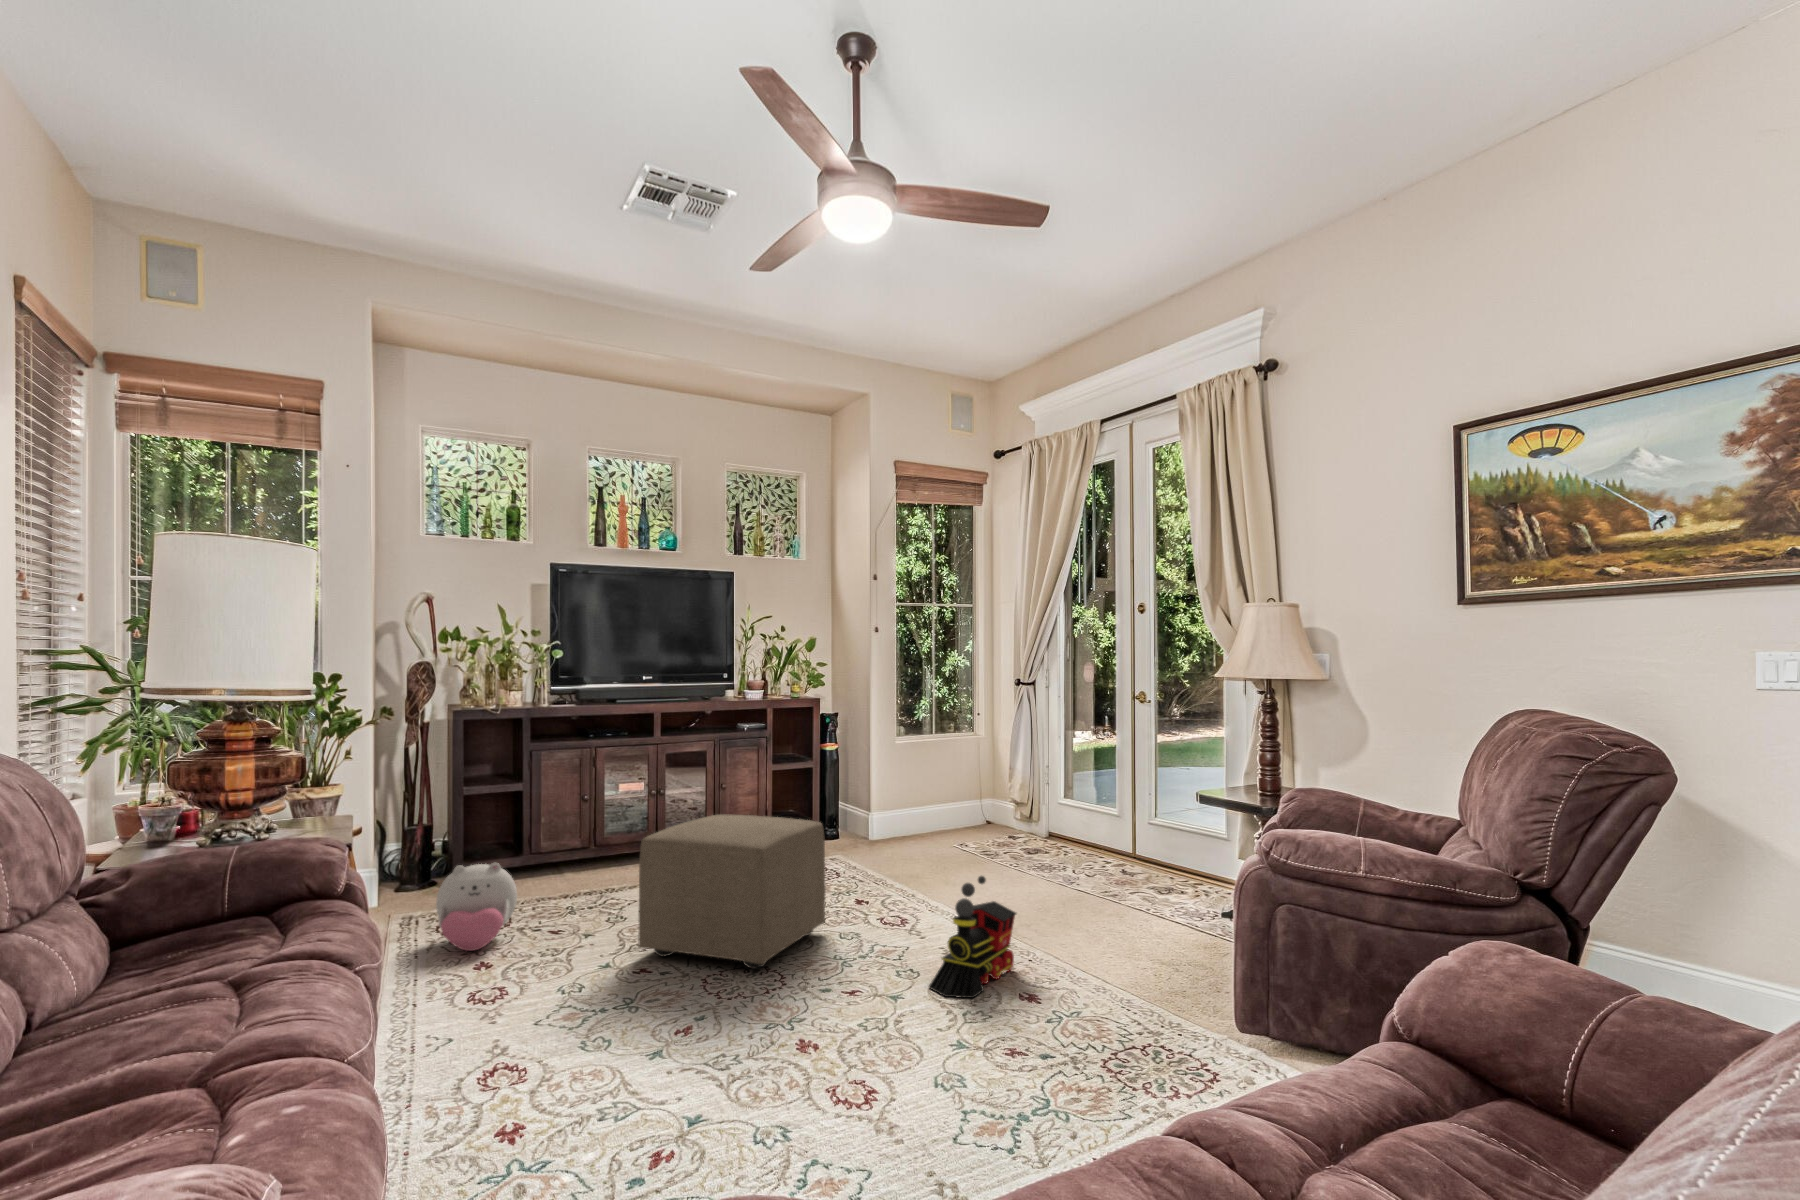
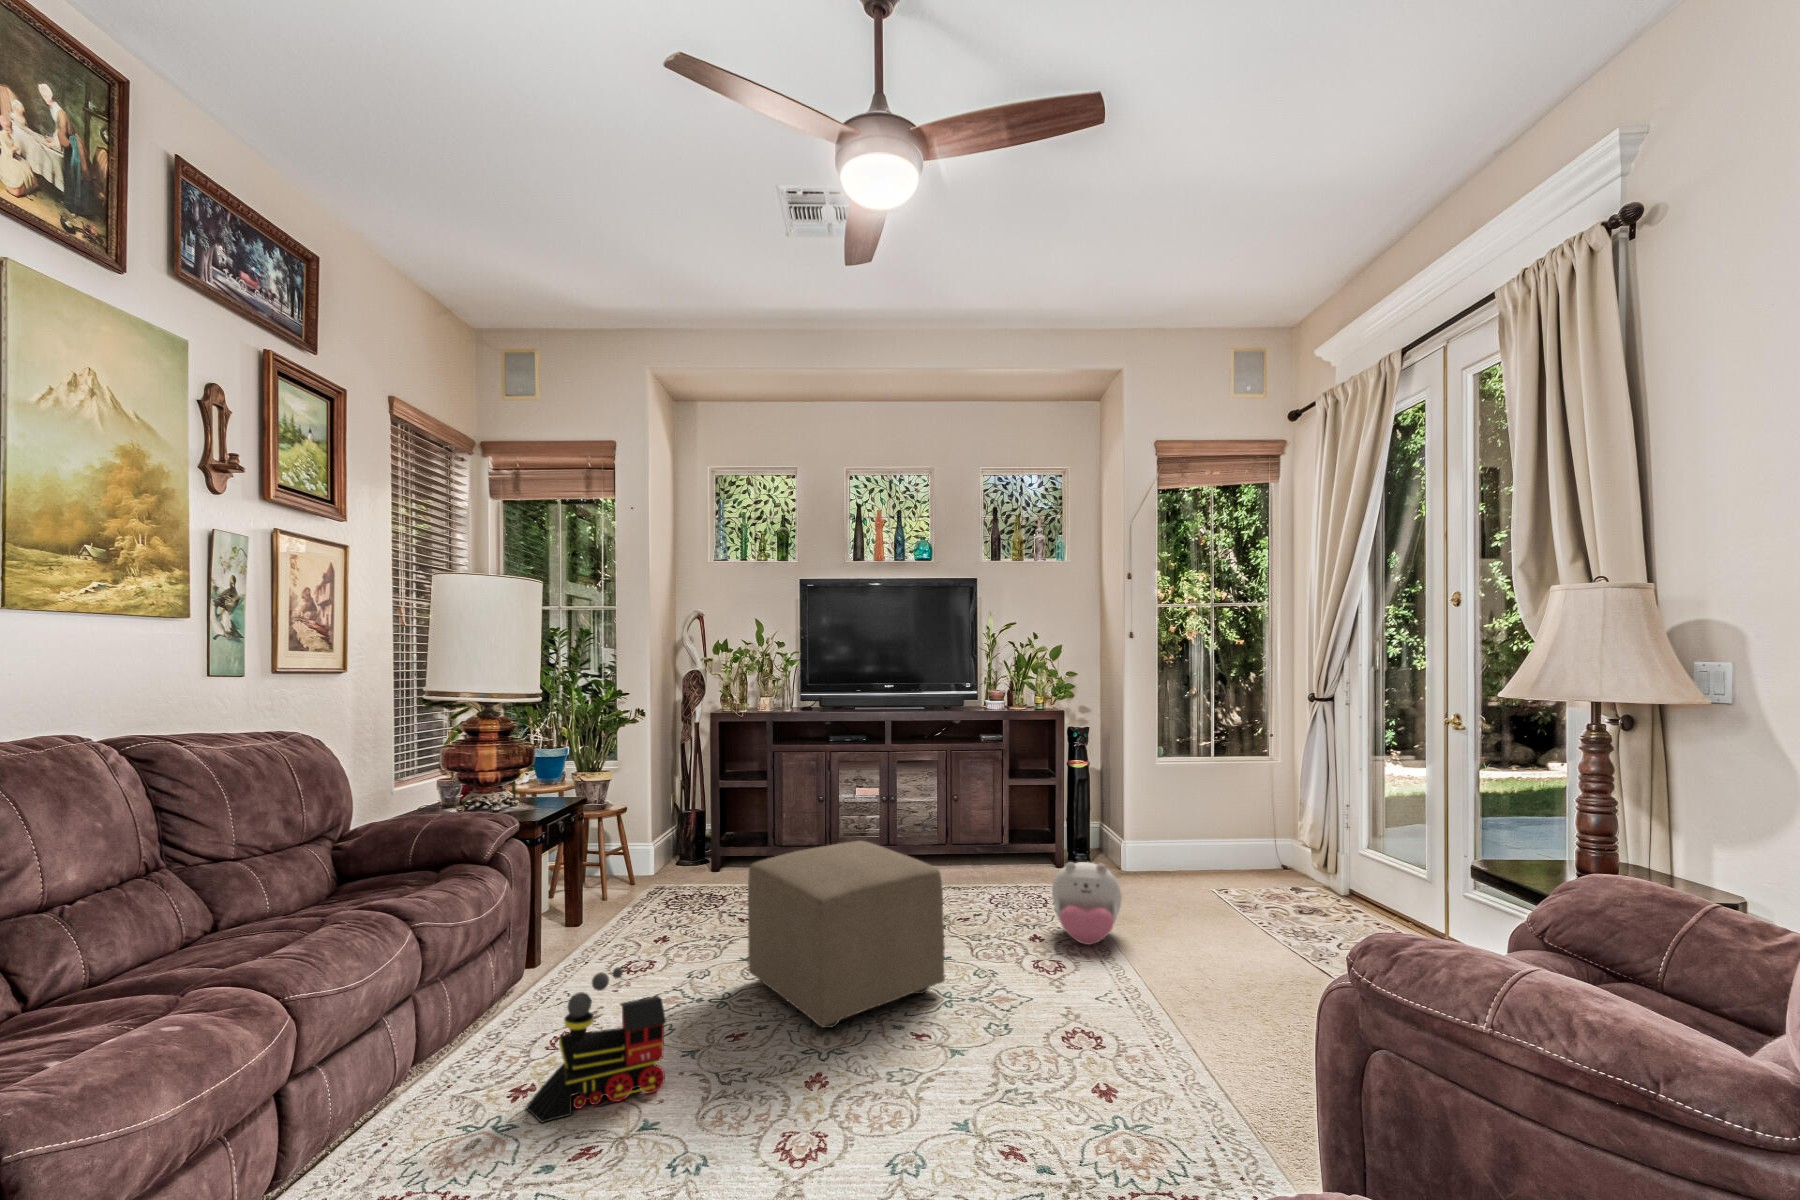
plush toy: present [436,863,517,951] -> present [1052,862,1122,945]
toy train: present [929,876,1016,998] -> present [526,967,666,1122]

